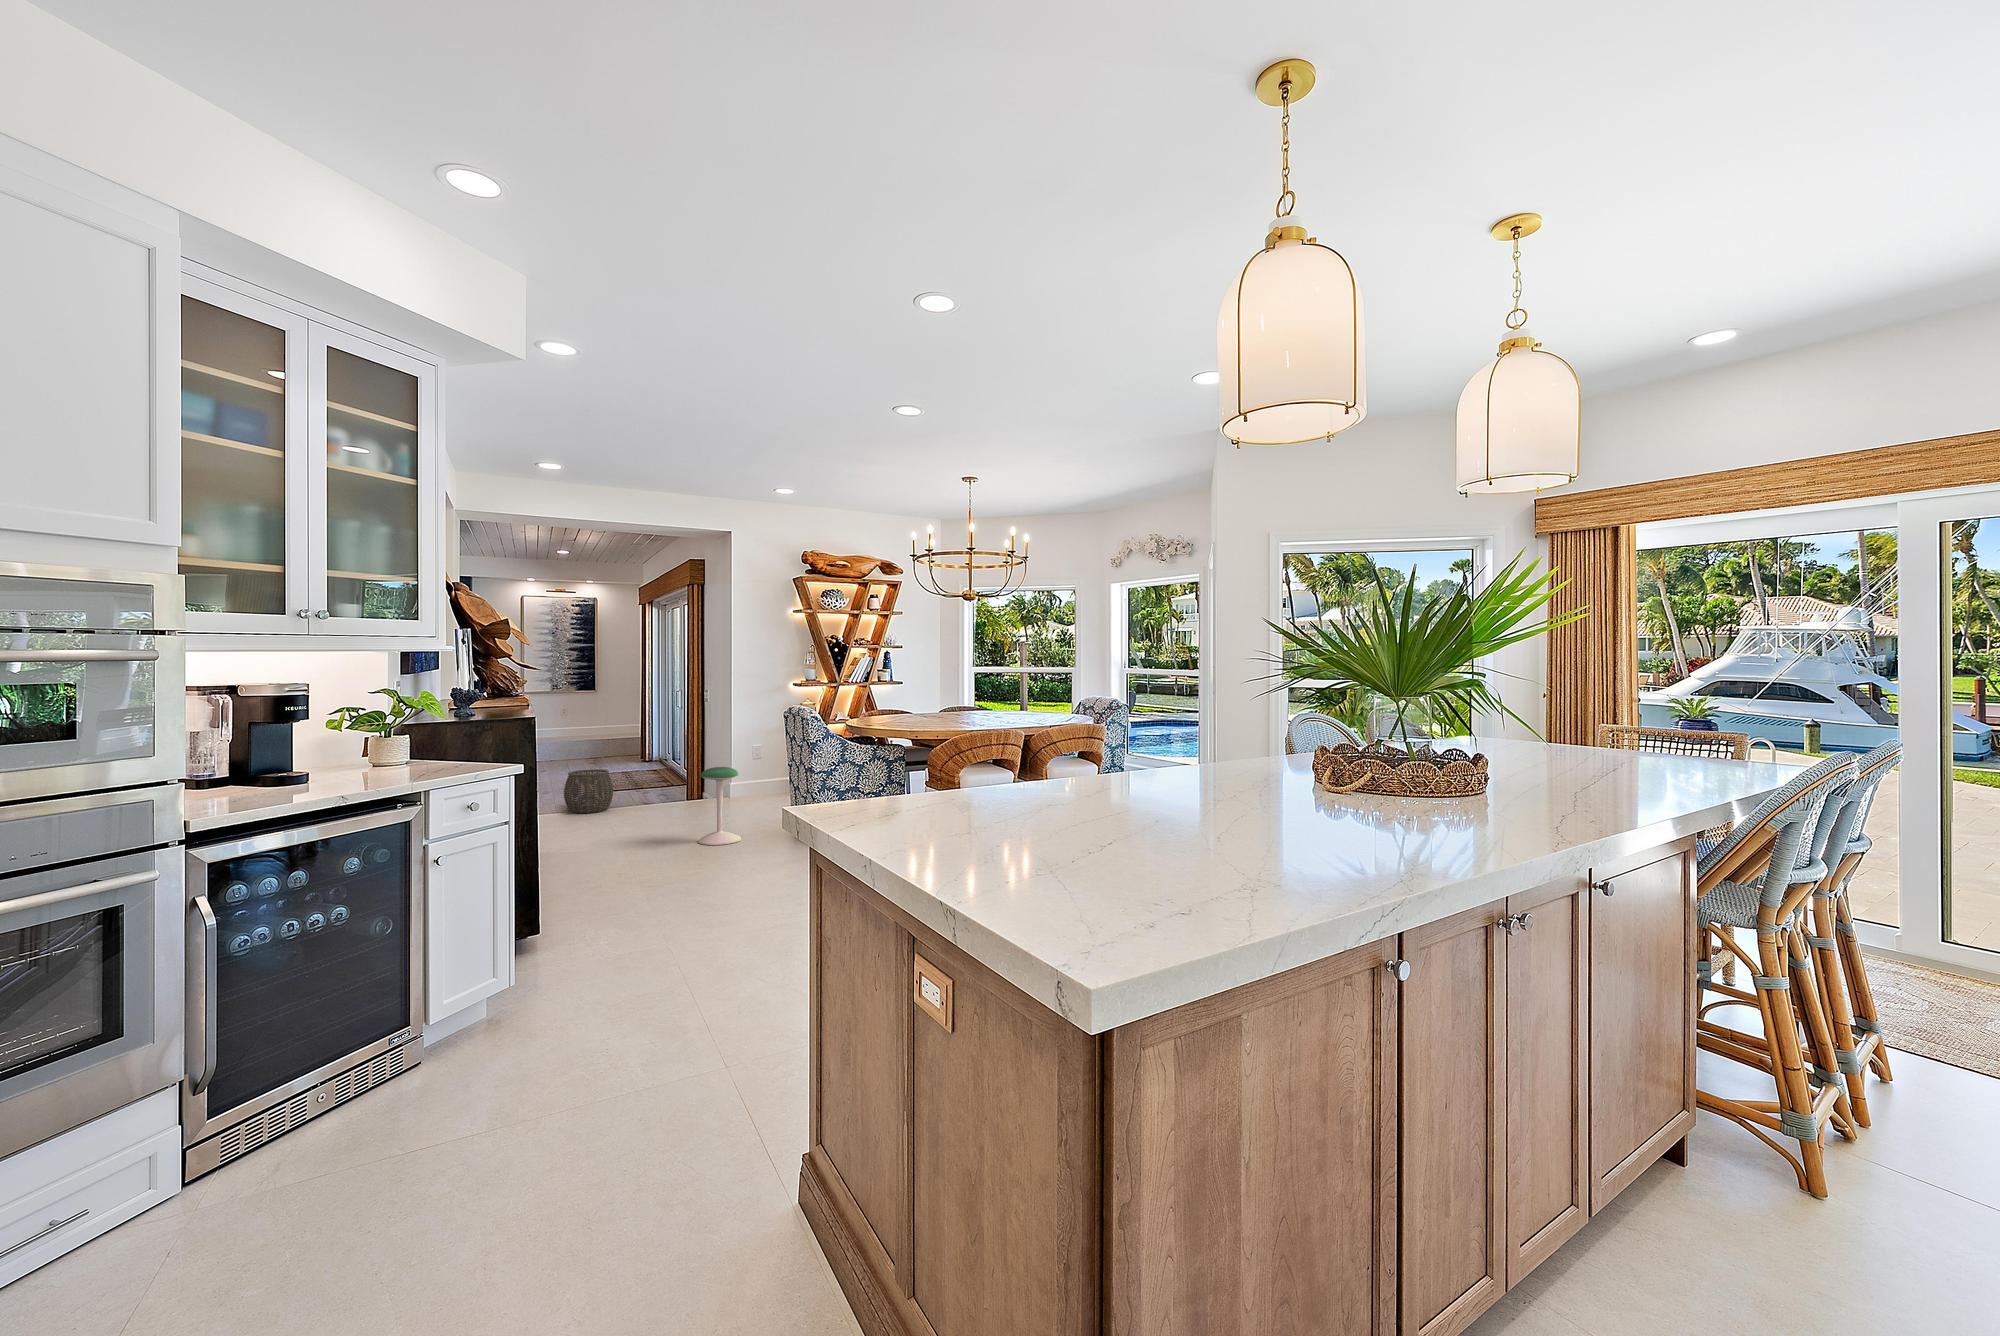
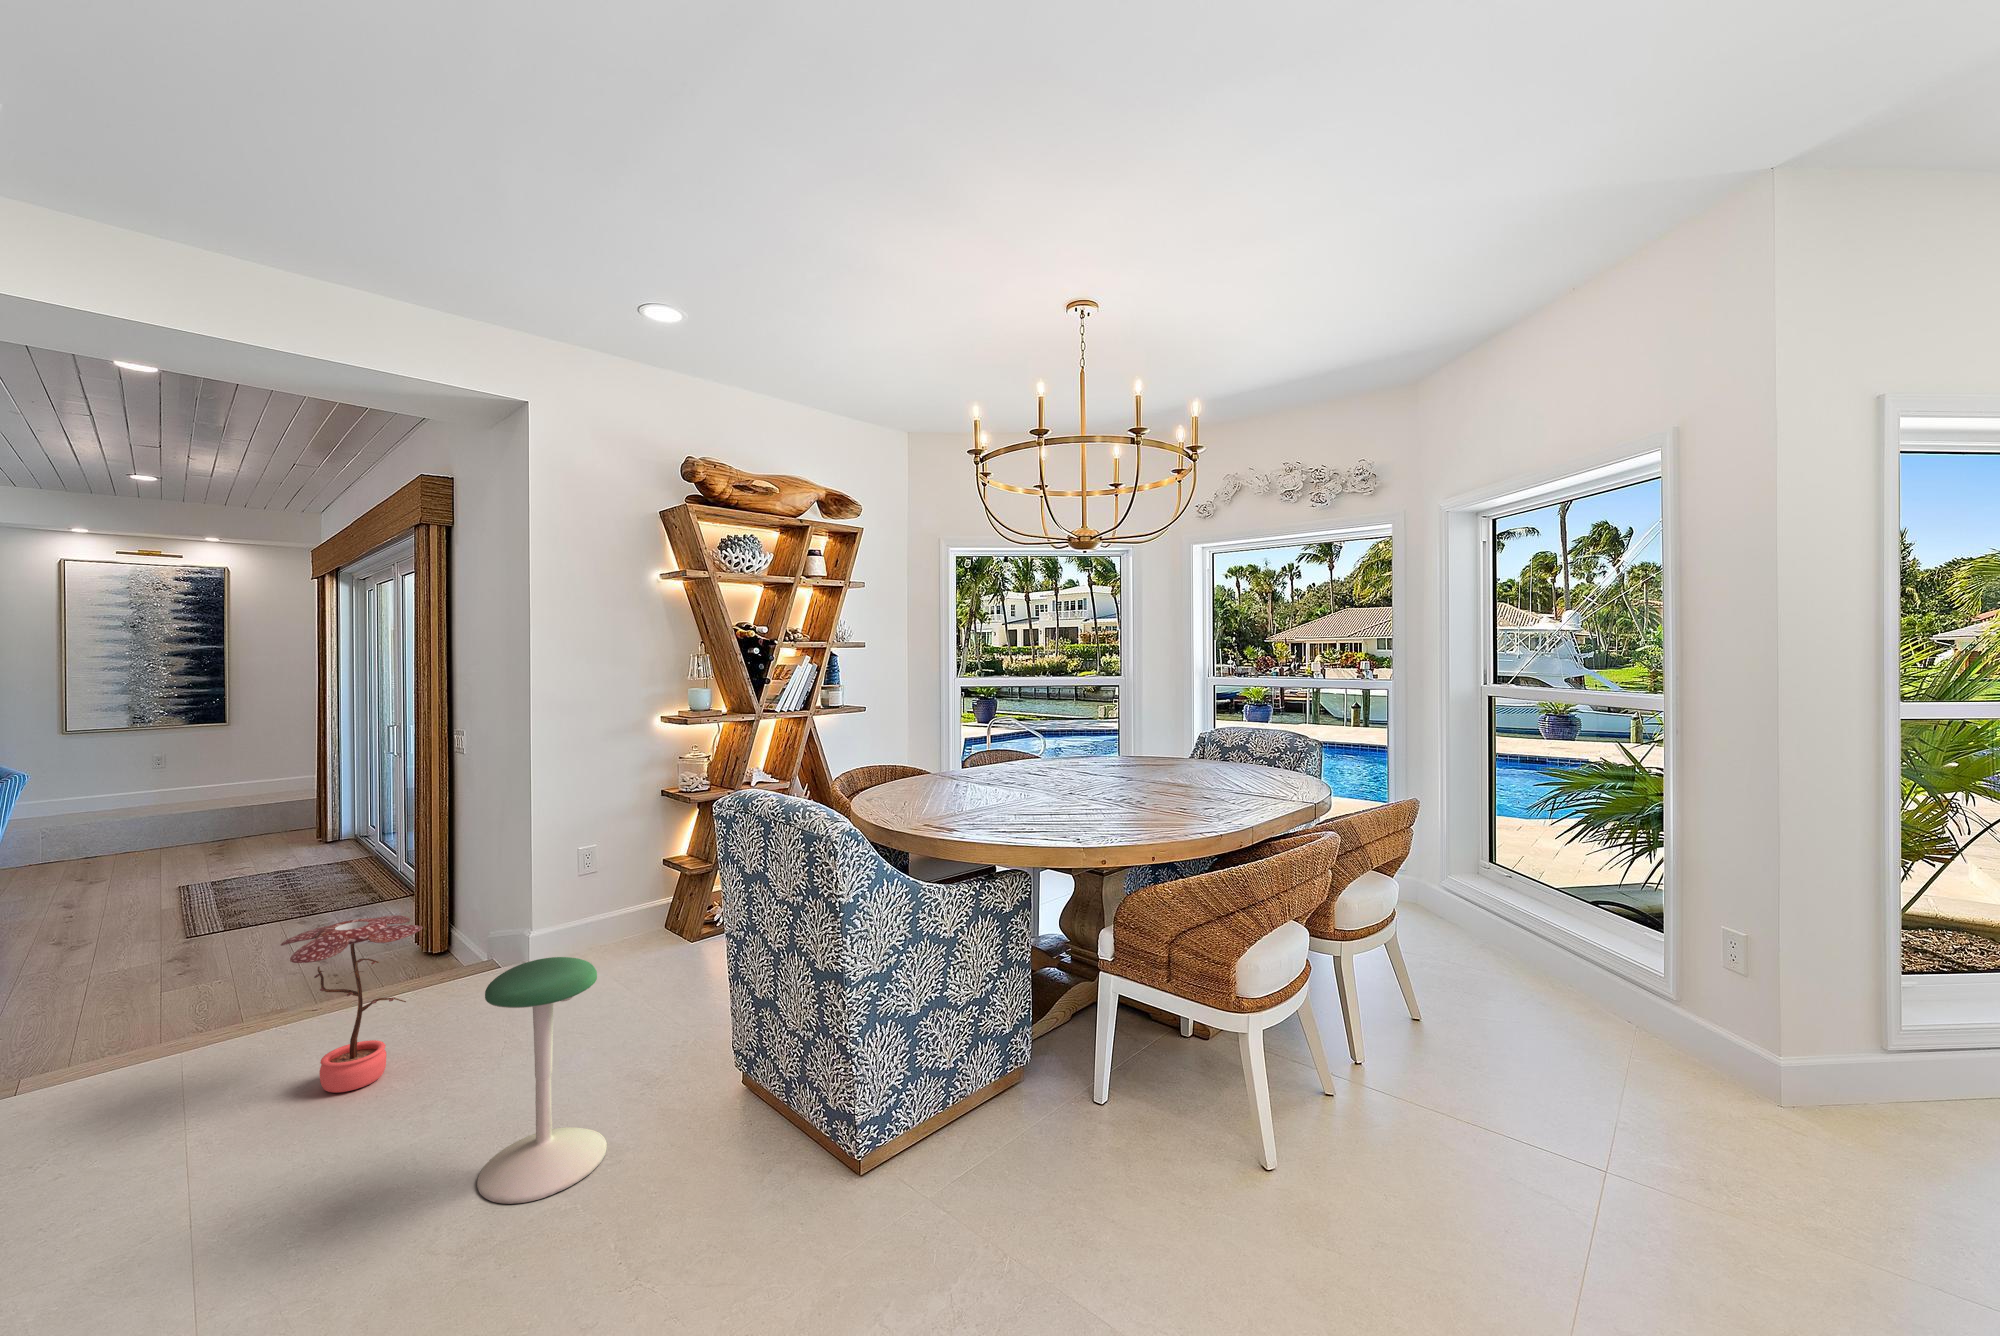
potted plant: none [637,759,684,824] -> present [281,915,423,1093]
woven basket: present [563,769,613,813] -> none [51,937,219,1071]

